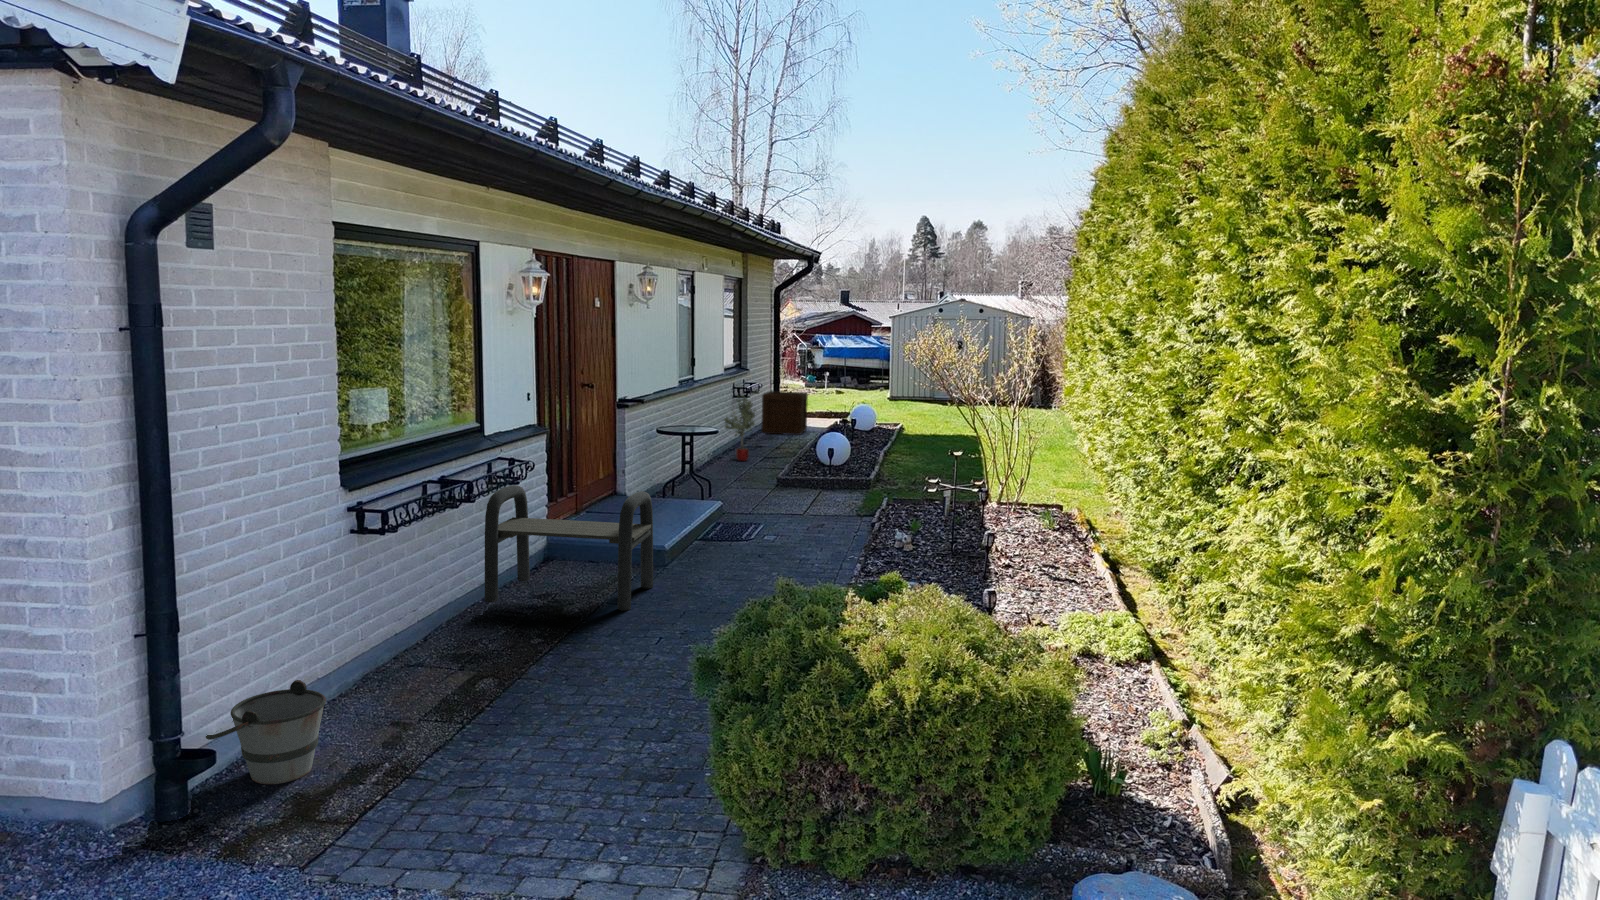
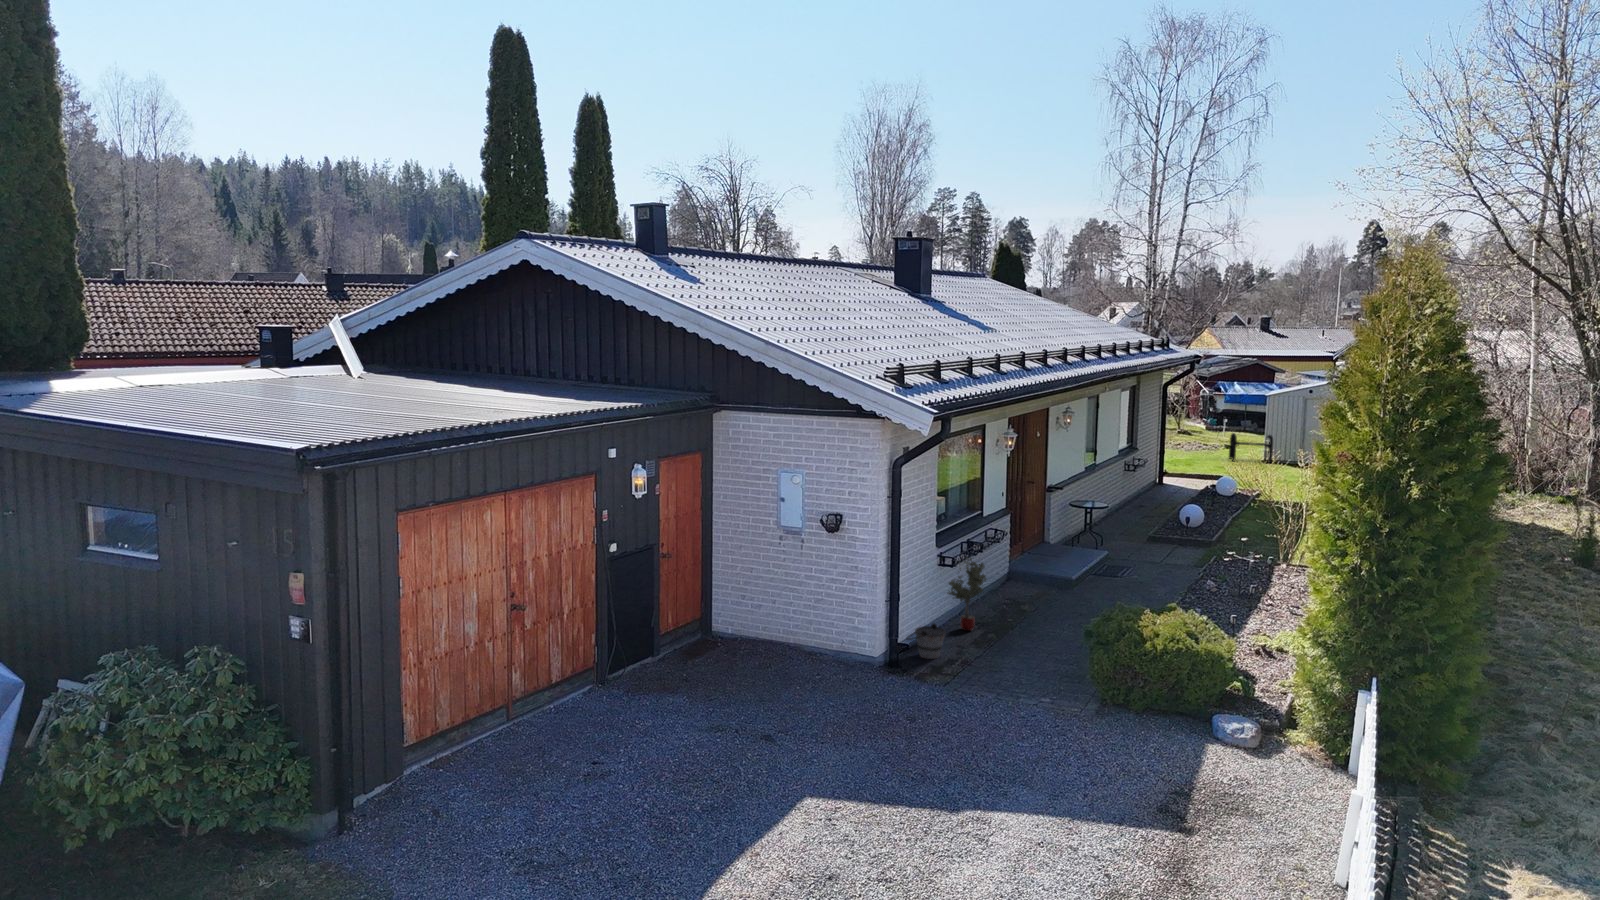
wooden crate: present [762,391,808,435] -> none [1147,459,1188,496]
potted tree: present [724,396,756,461] -> present [947,559,986,631]
bench: present [485,485,653,611] -> present [1229,433,1273,463]

